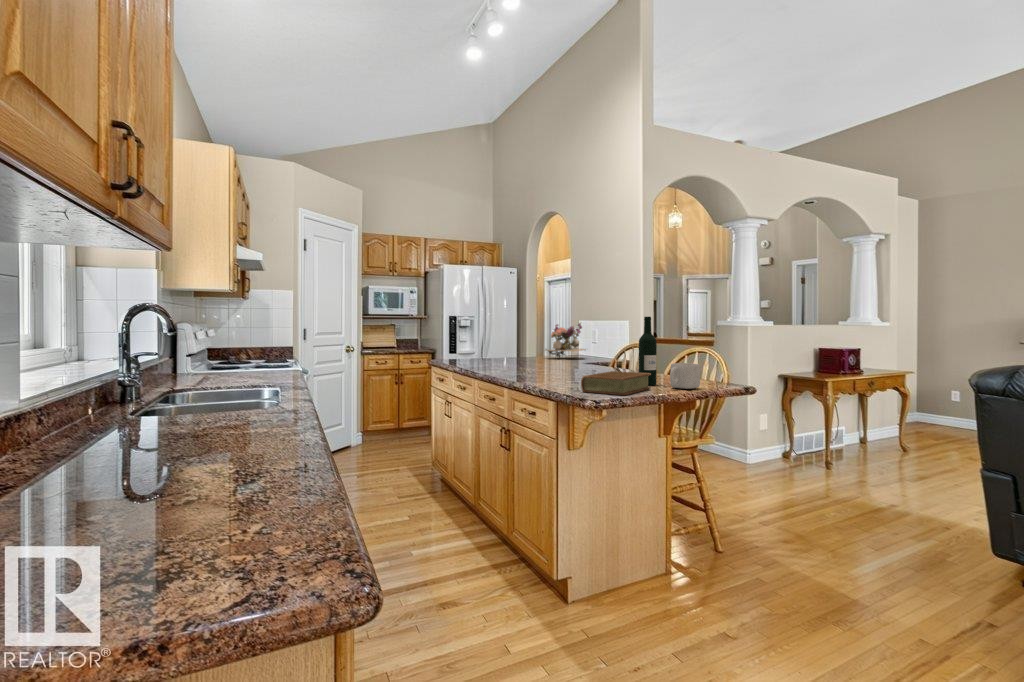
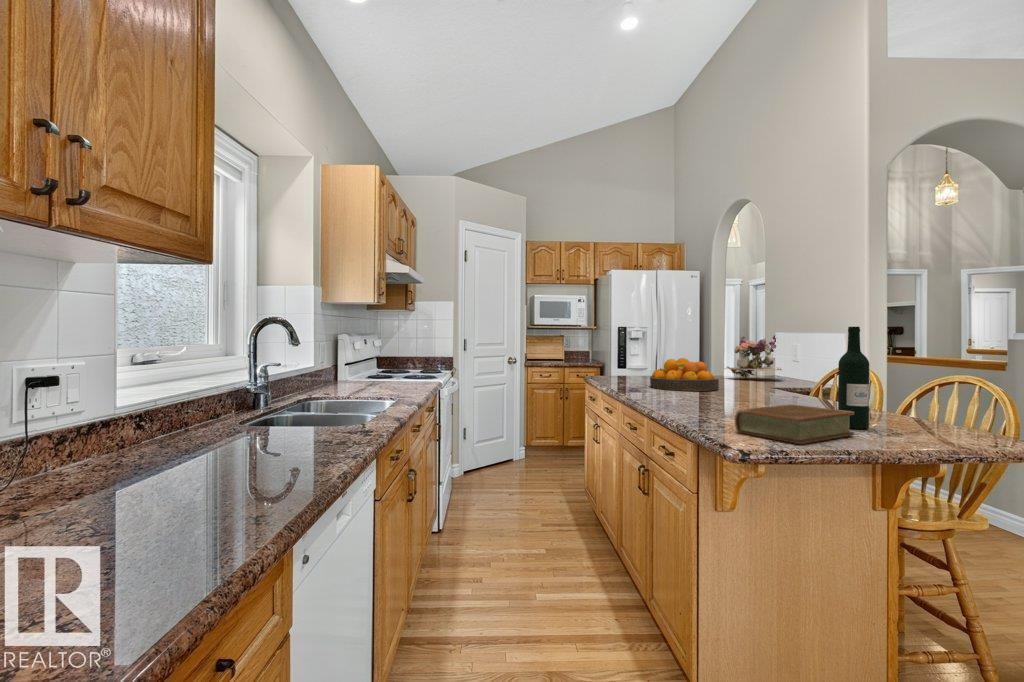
fruit bowl: none [494,342,547,368] -> present [650,358,719,391]
mug: present [670,363,700,389] -> none [889,398,949,440]

